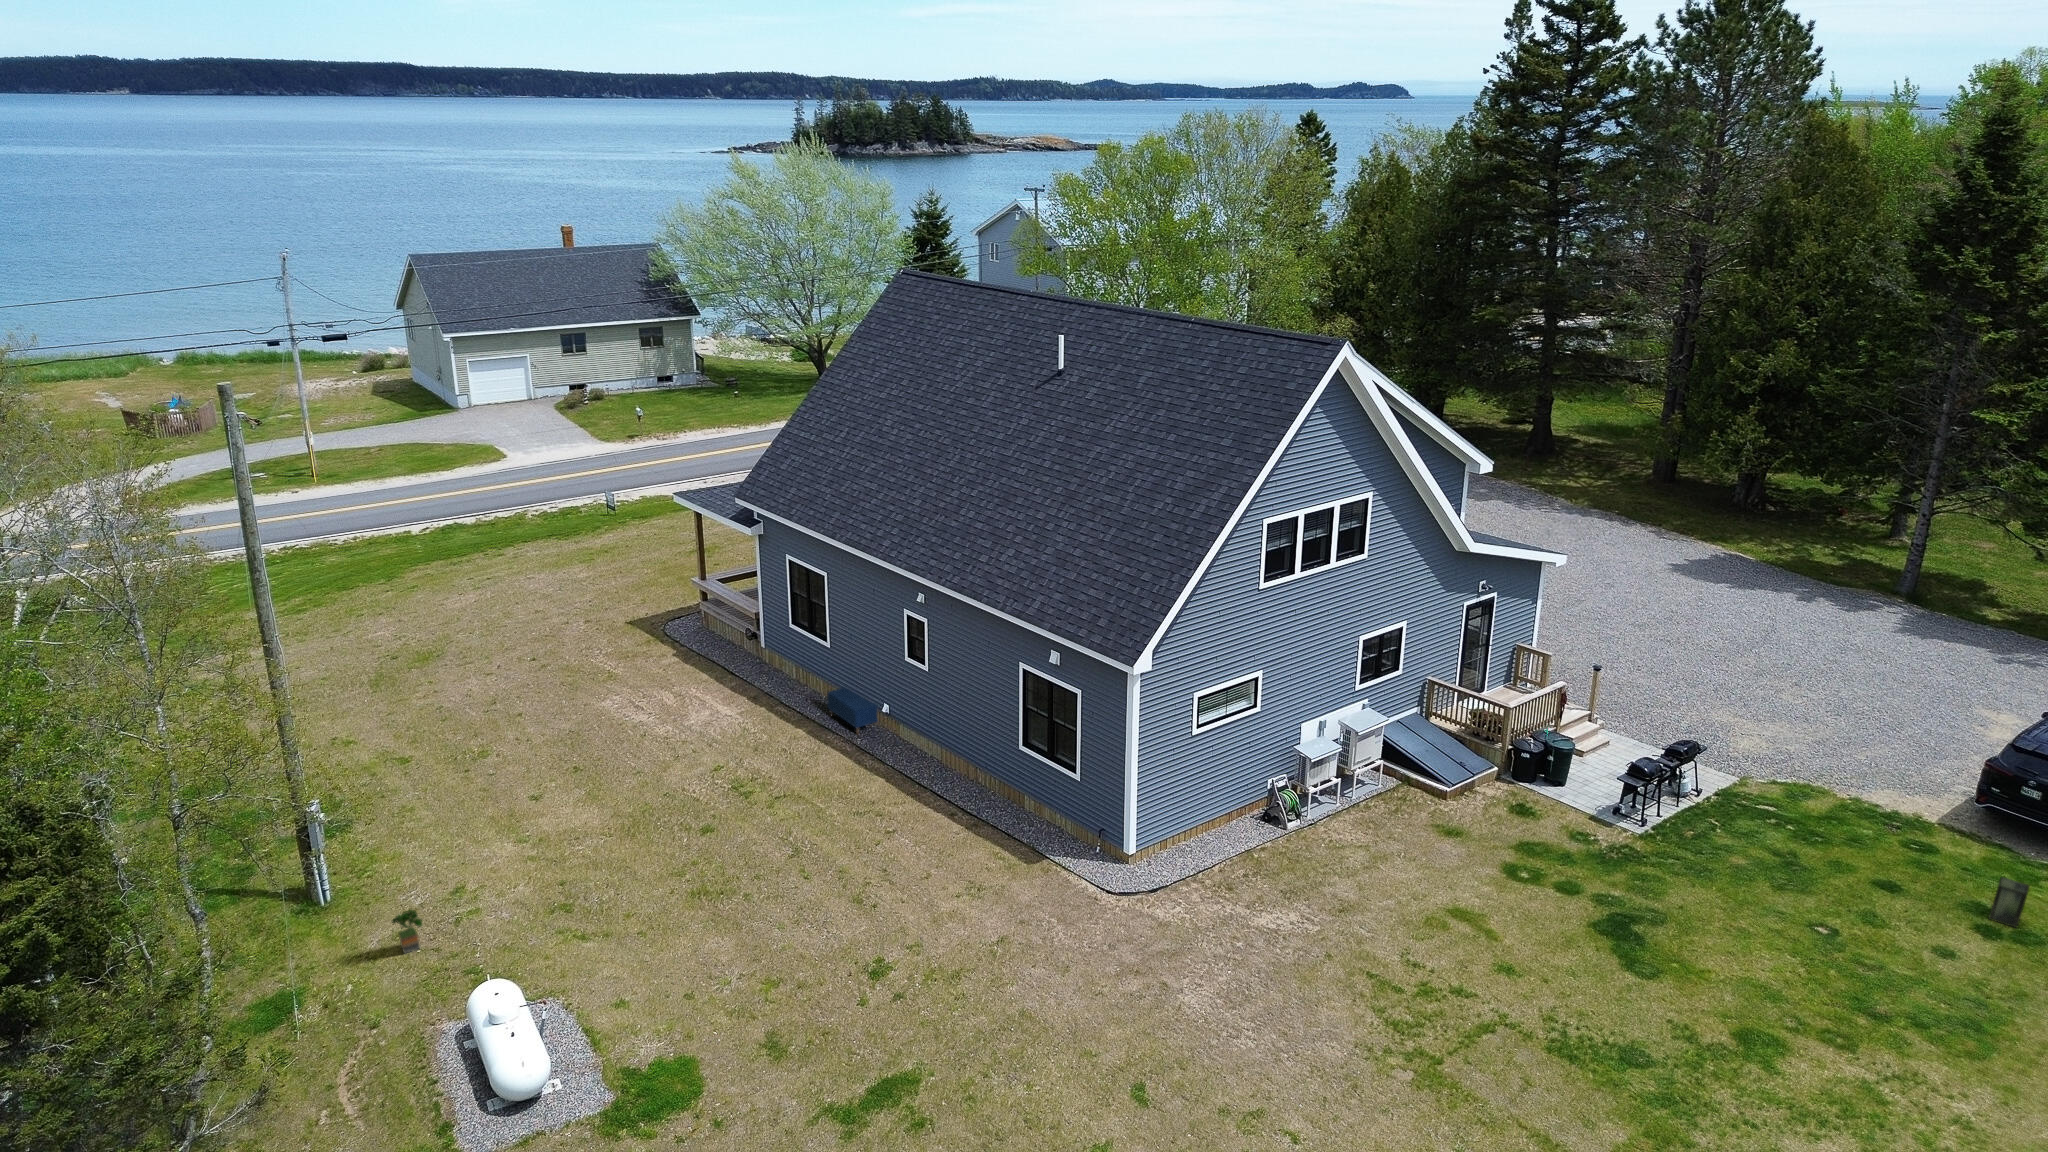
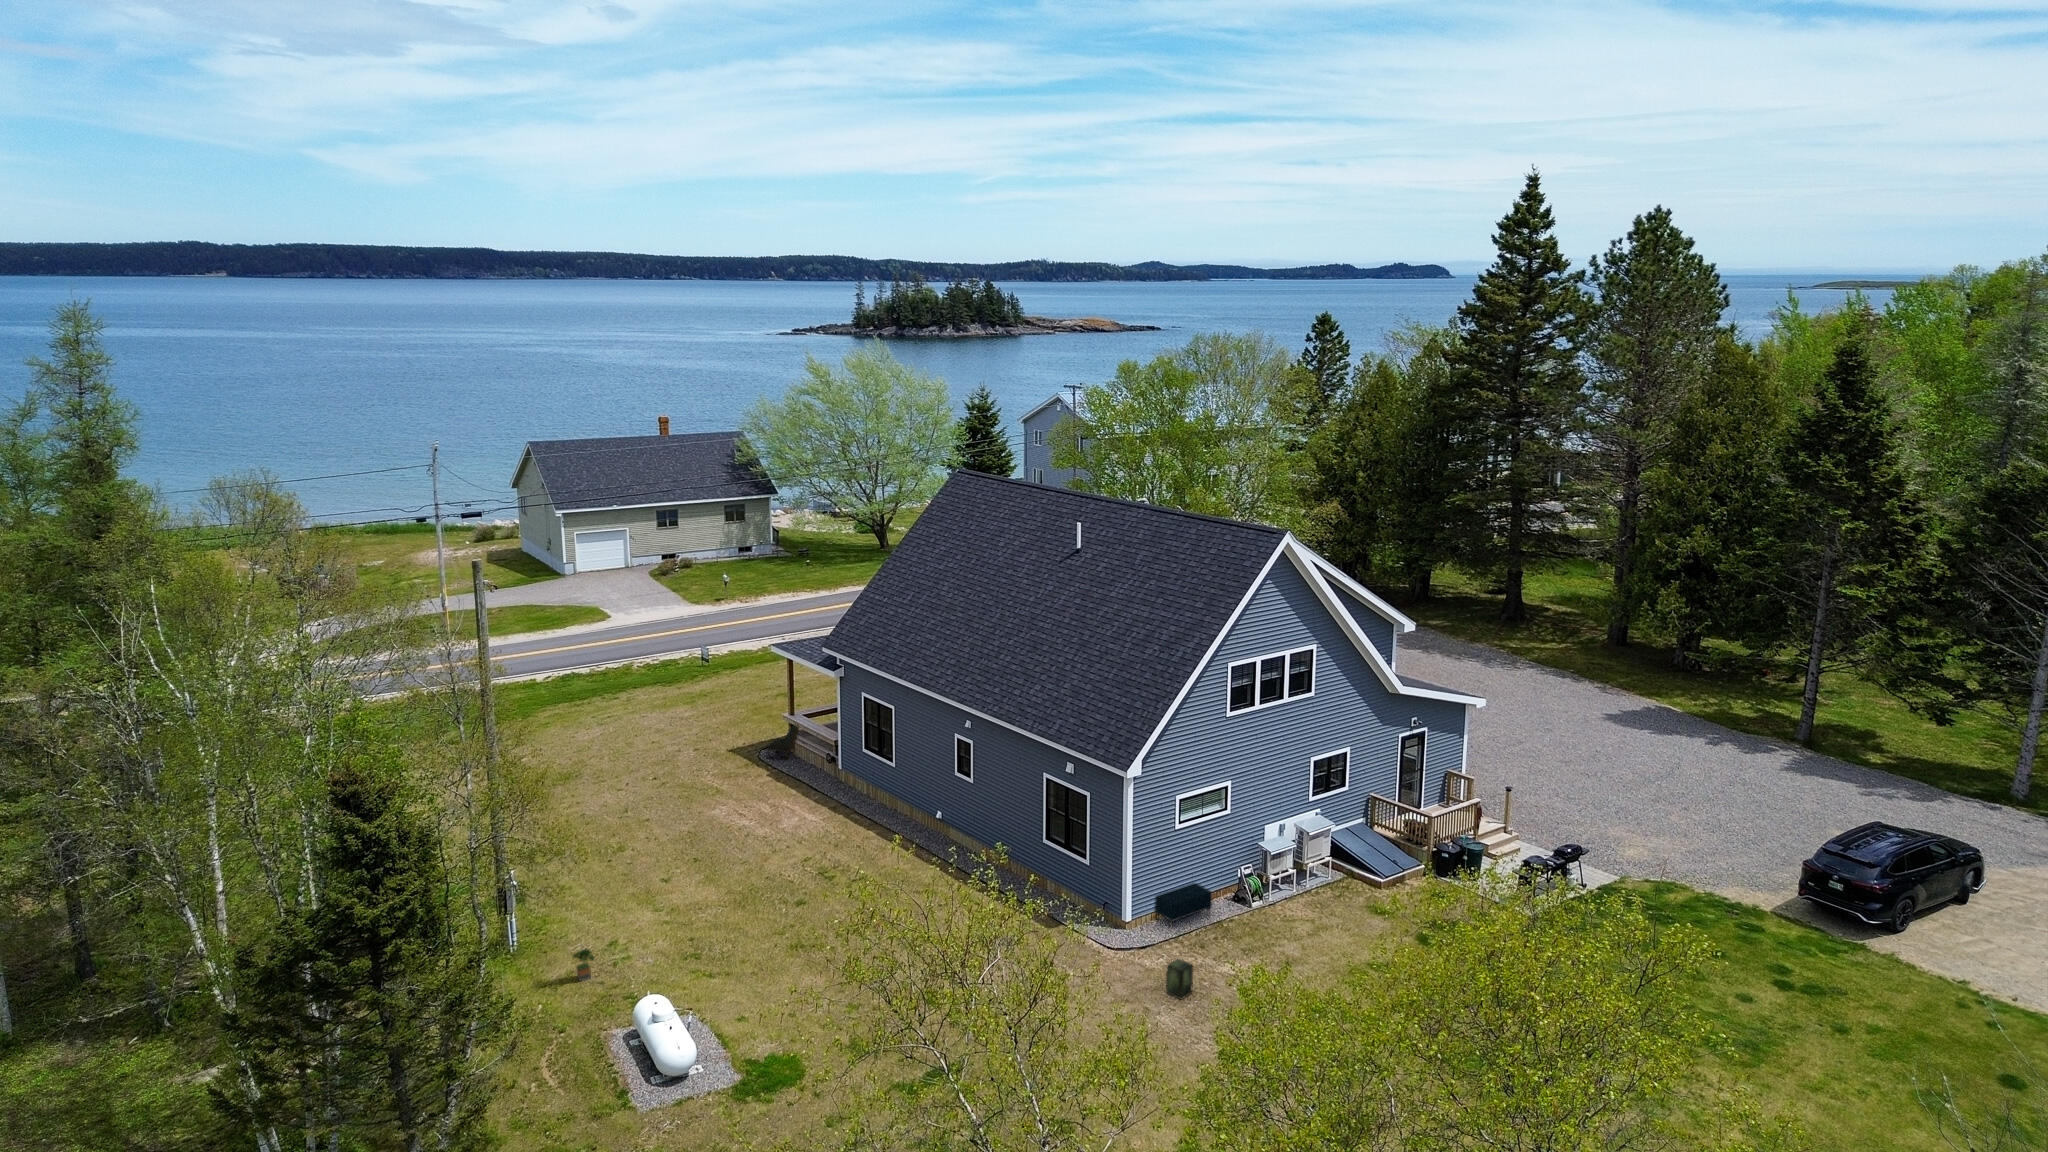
lounge chair: none [677,589,720,635] -> present [766,725,799,759]
bench: present [827,688,879,734] -> present [1154,883,1212,928]
storage box: present [1989,877,2030,928] -> present [1166,958,1193,1000]

